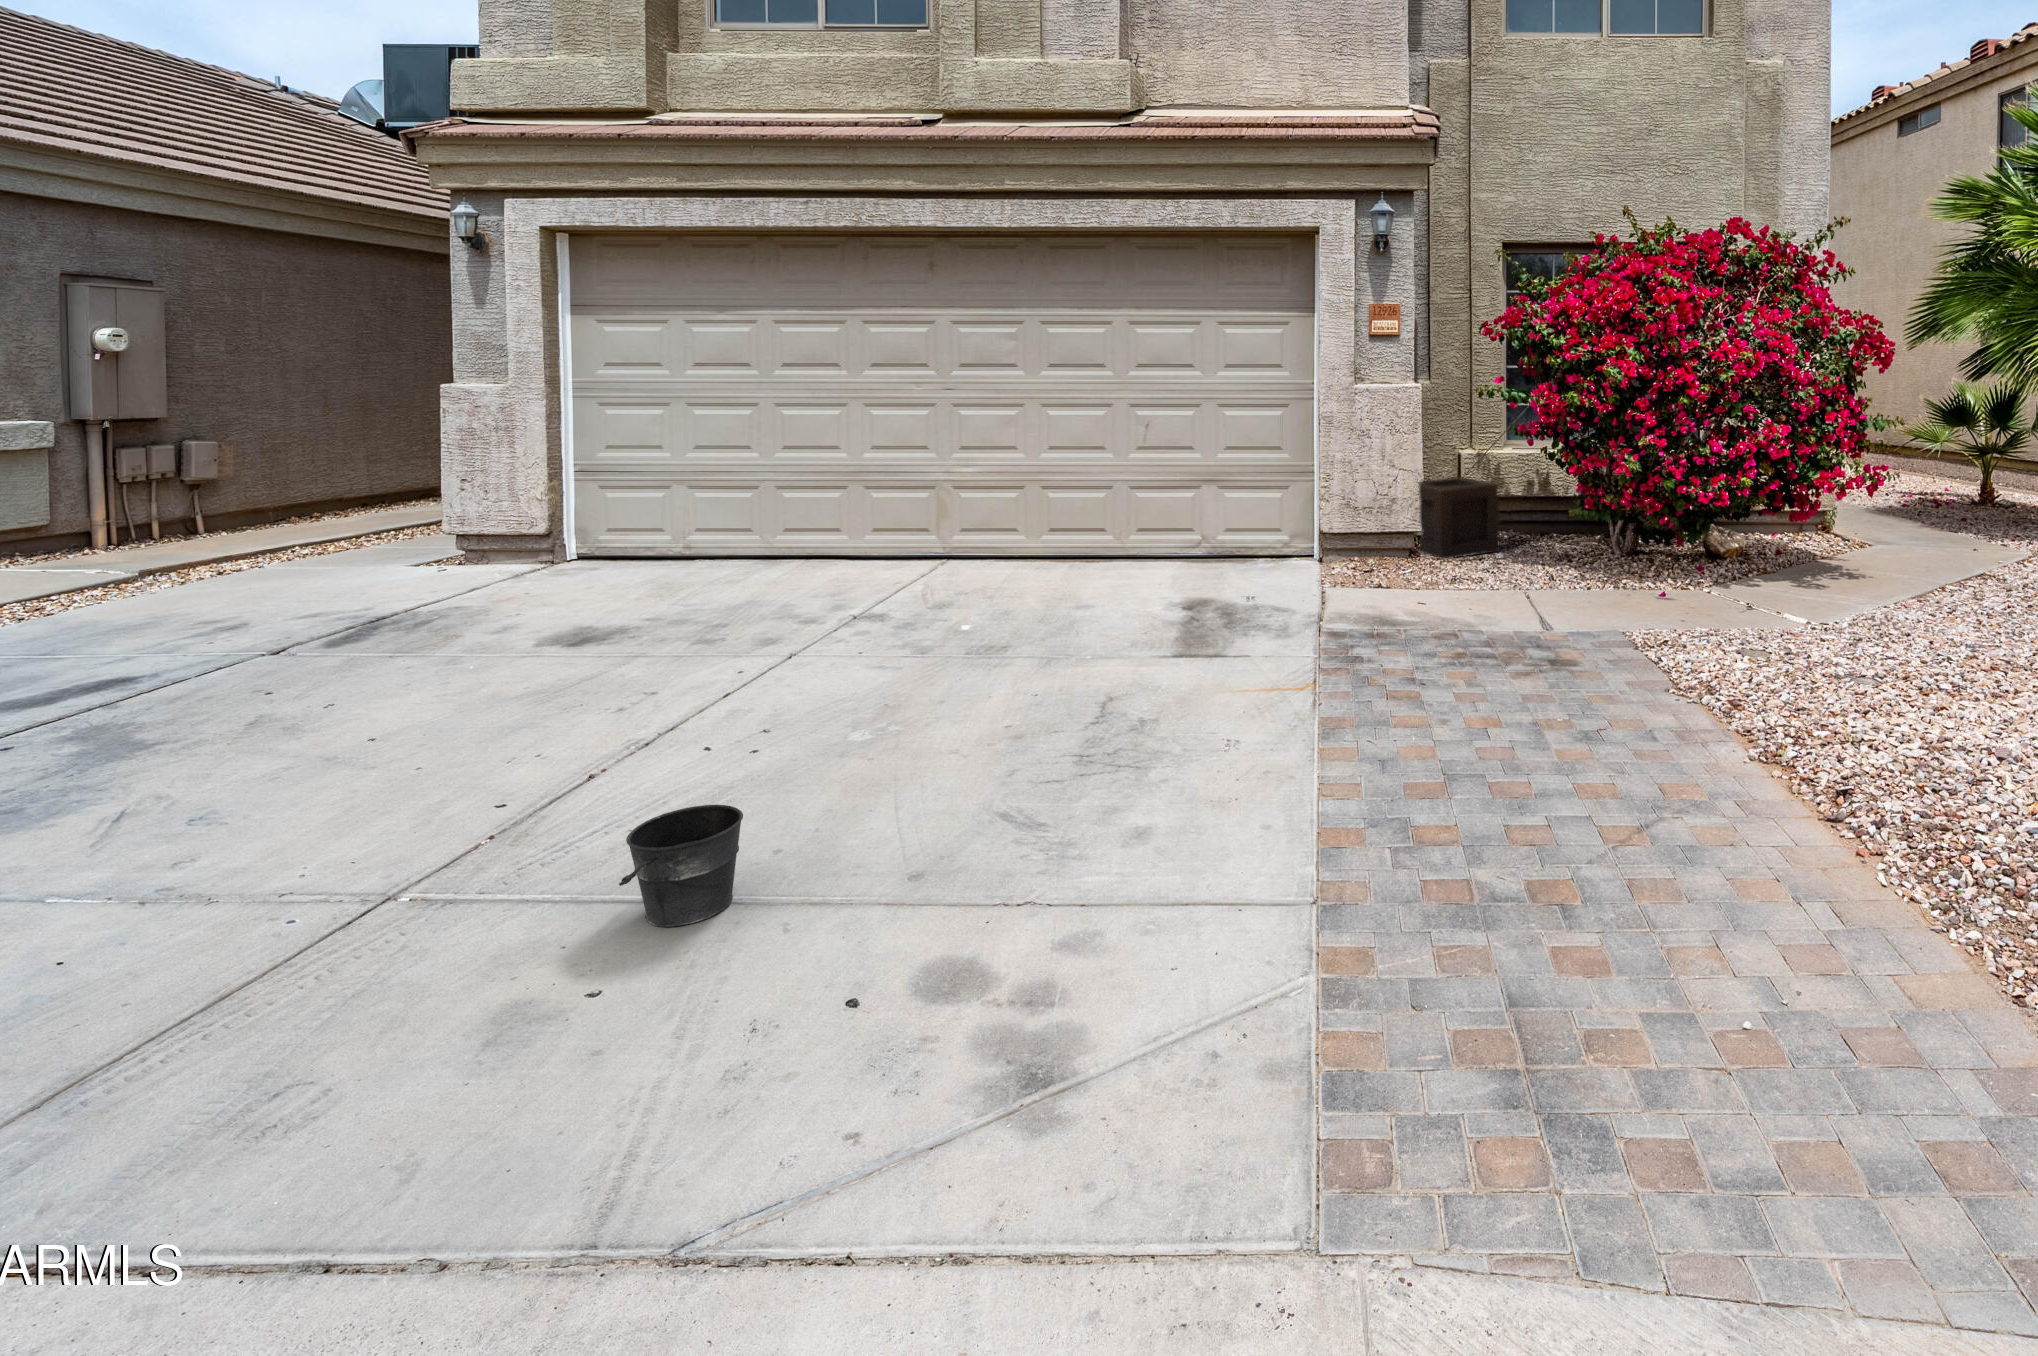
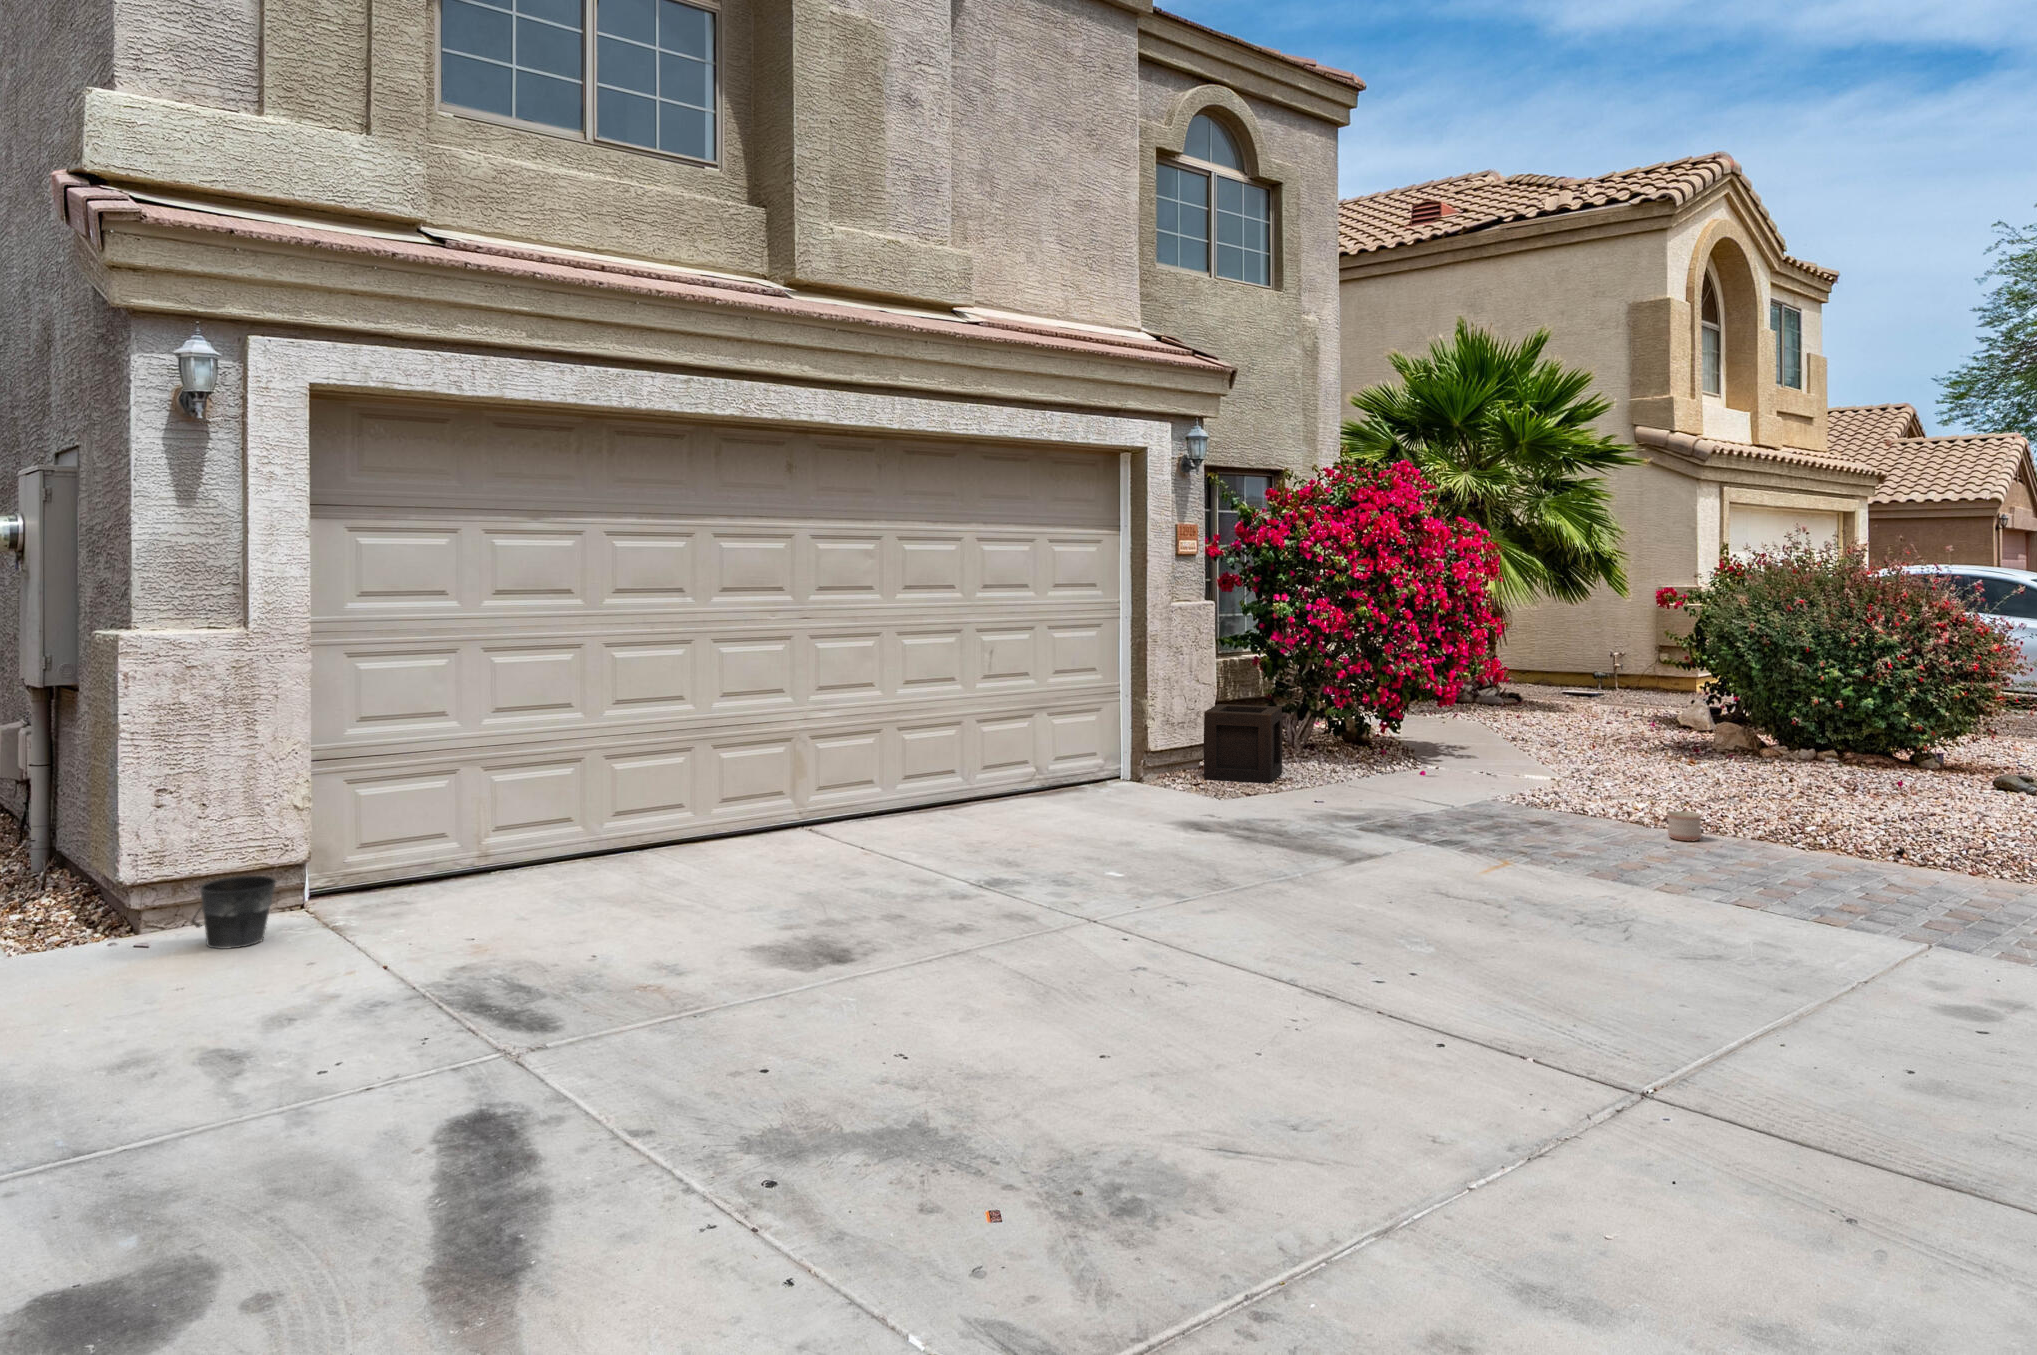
planter: none [1523,656,1567,700] -> present [1668,811,1702,842]
bucket: present [619,805,743,927] -> present [191,876,276,949]

